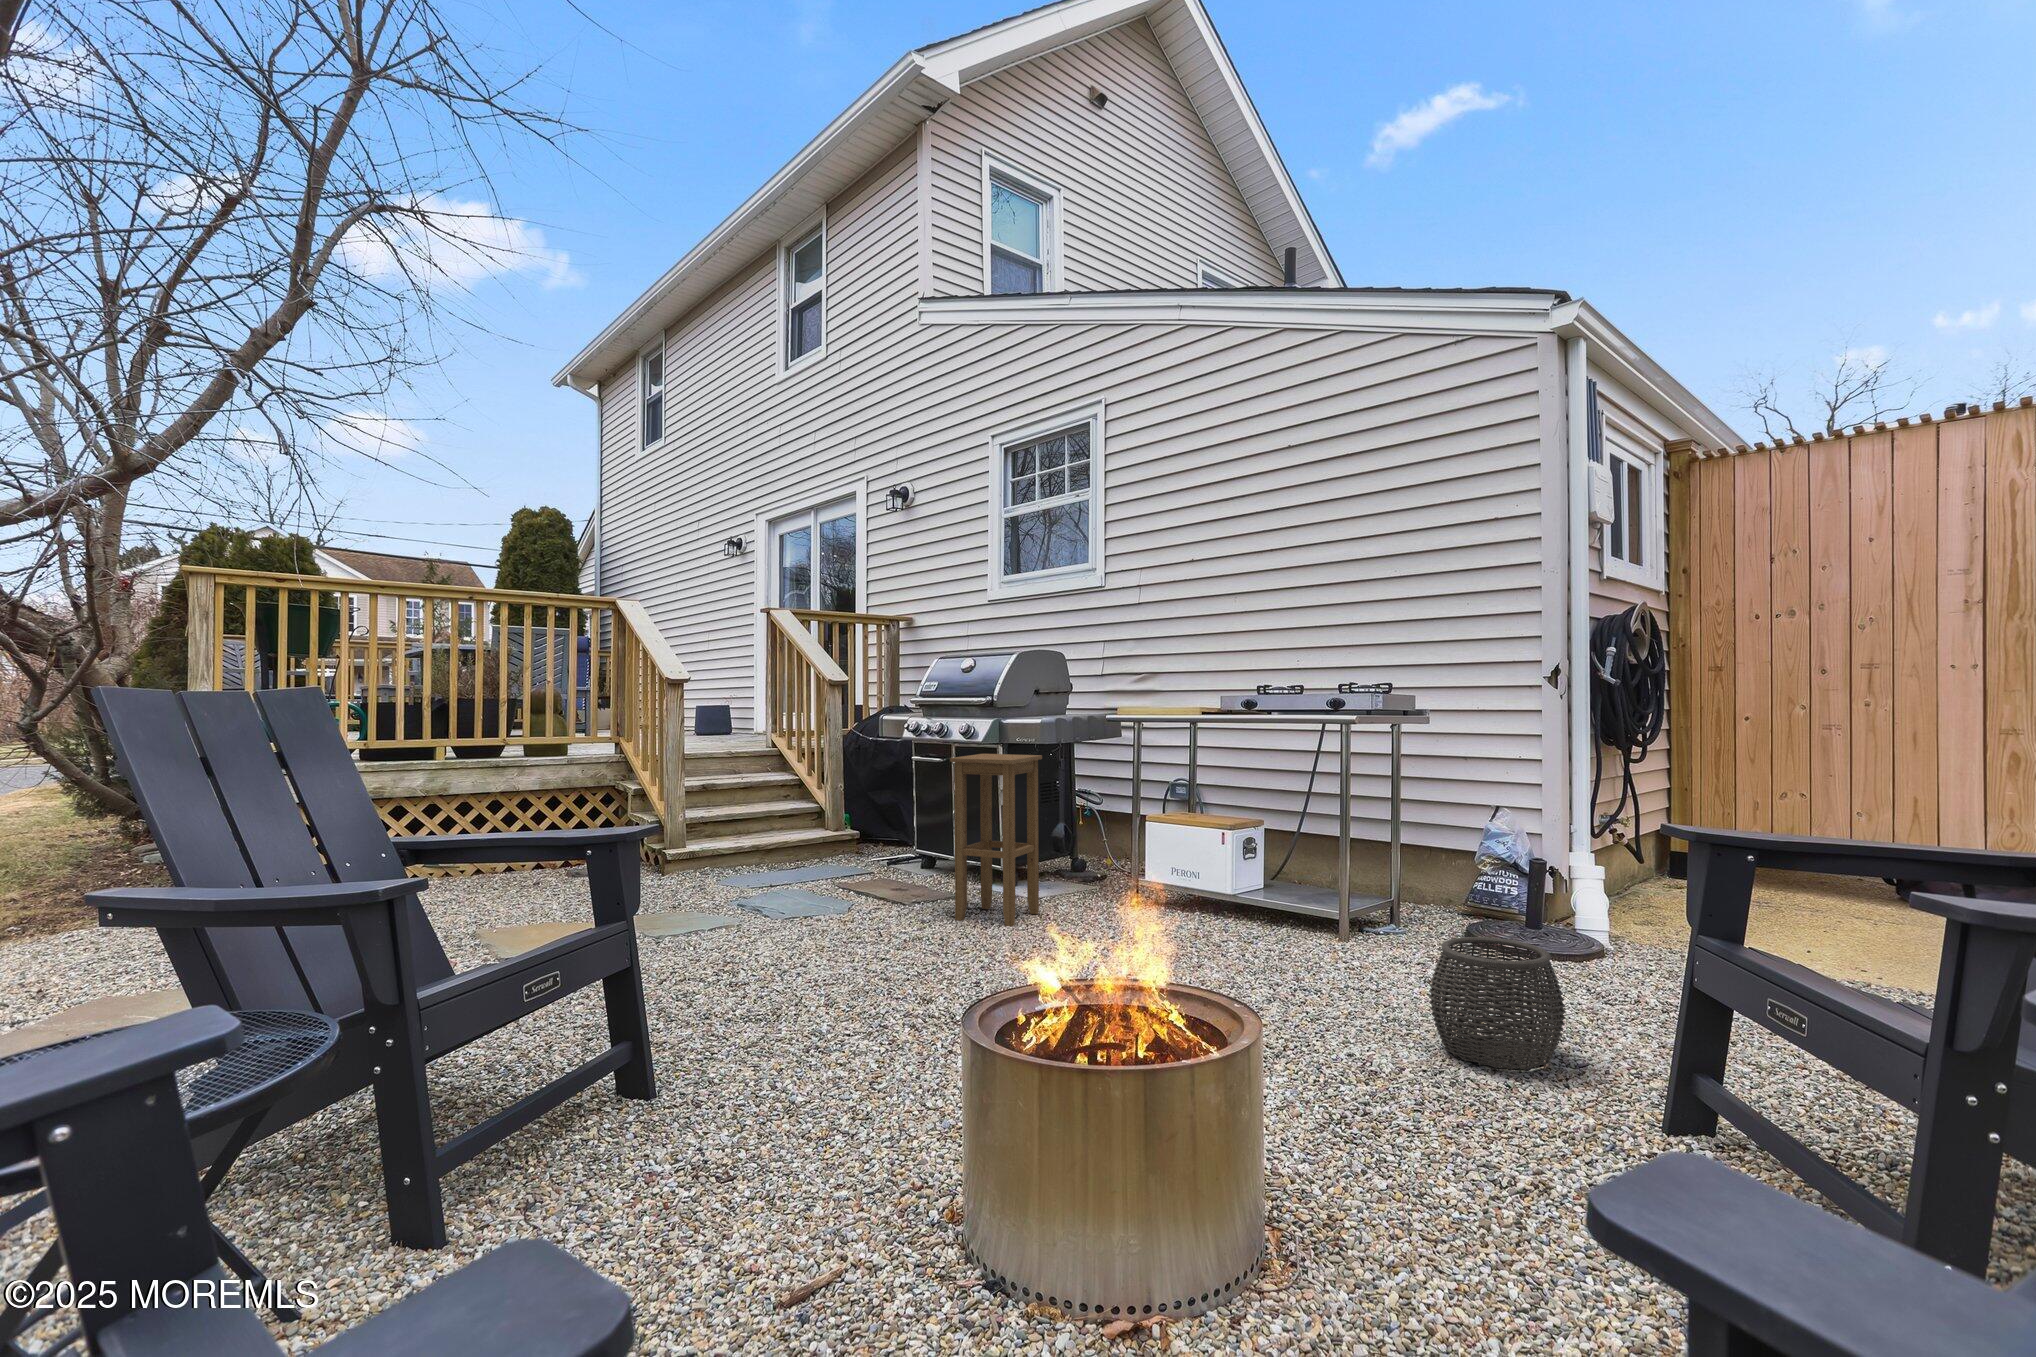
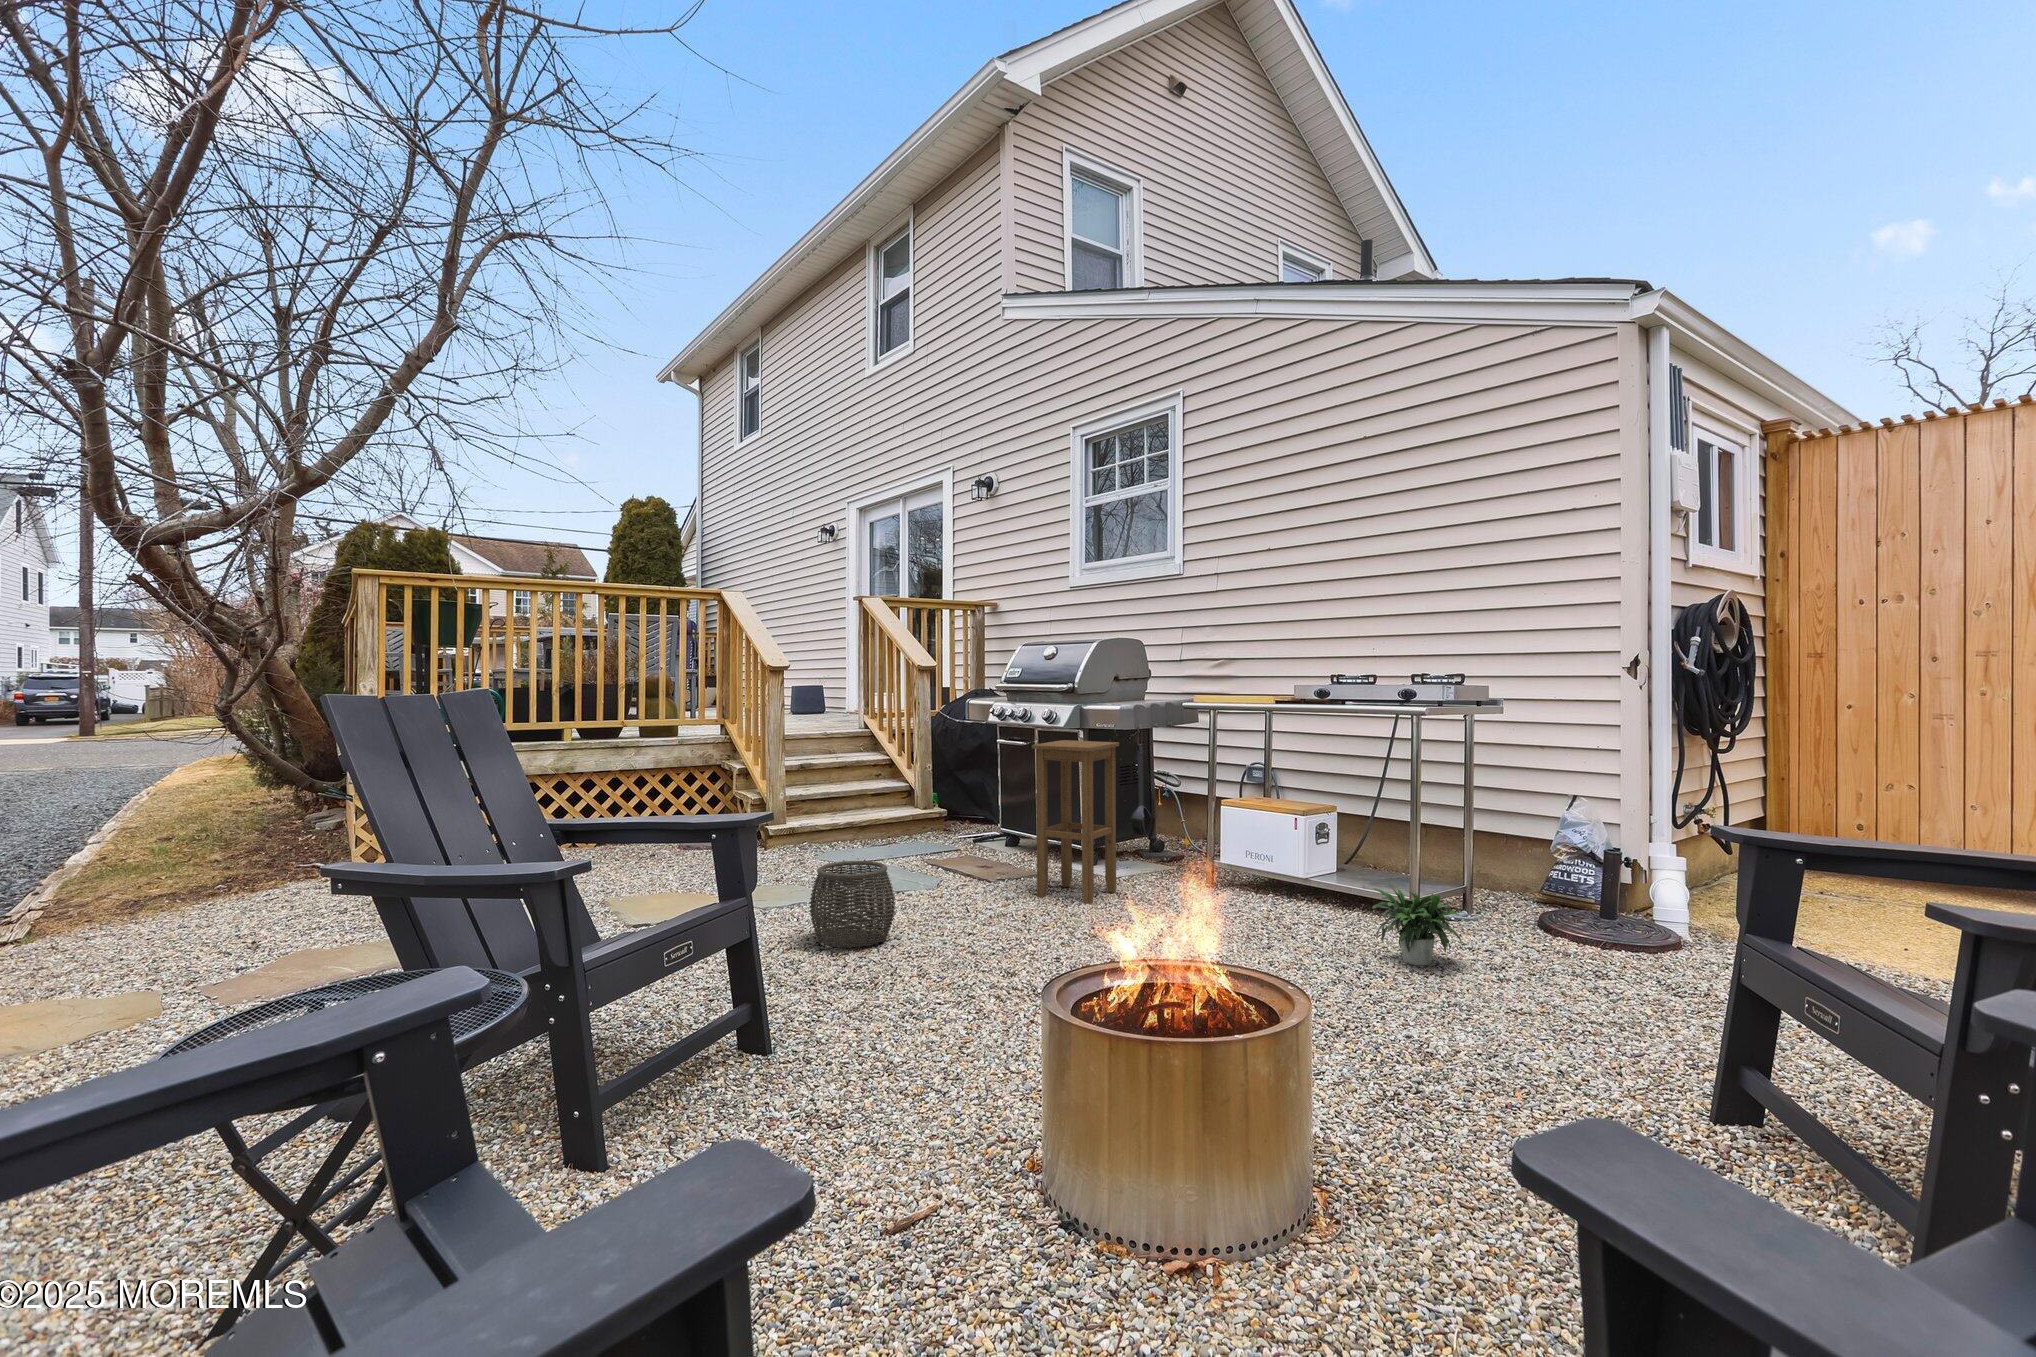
potted plant: none [1285,897,1397,981] -> present [1353,885,1462,965]
woven basket: present [1429,937,1566,1070] -> present [809,861,895,949]

